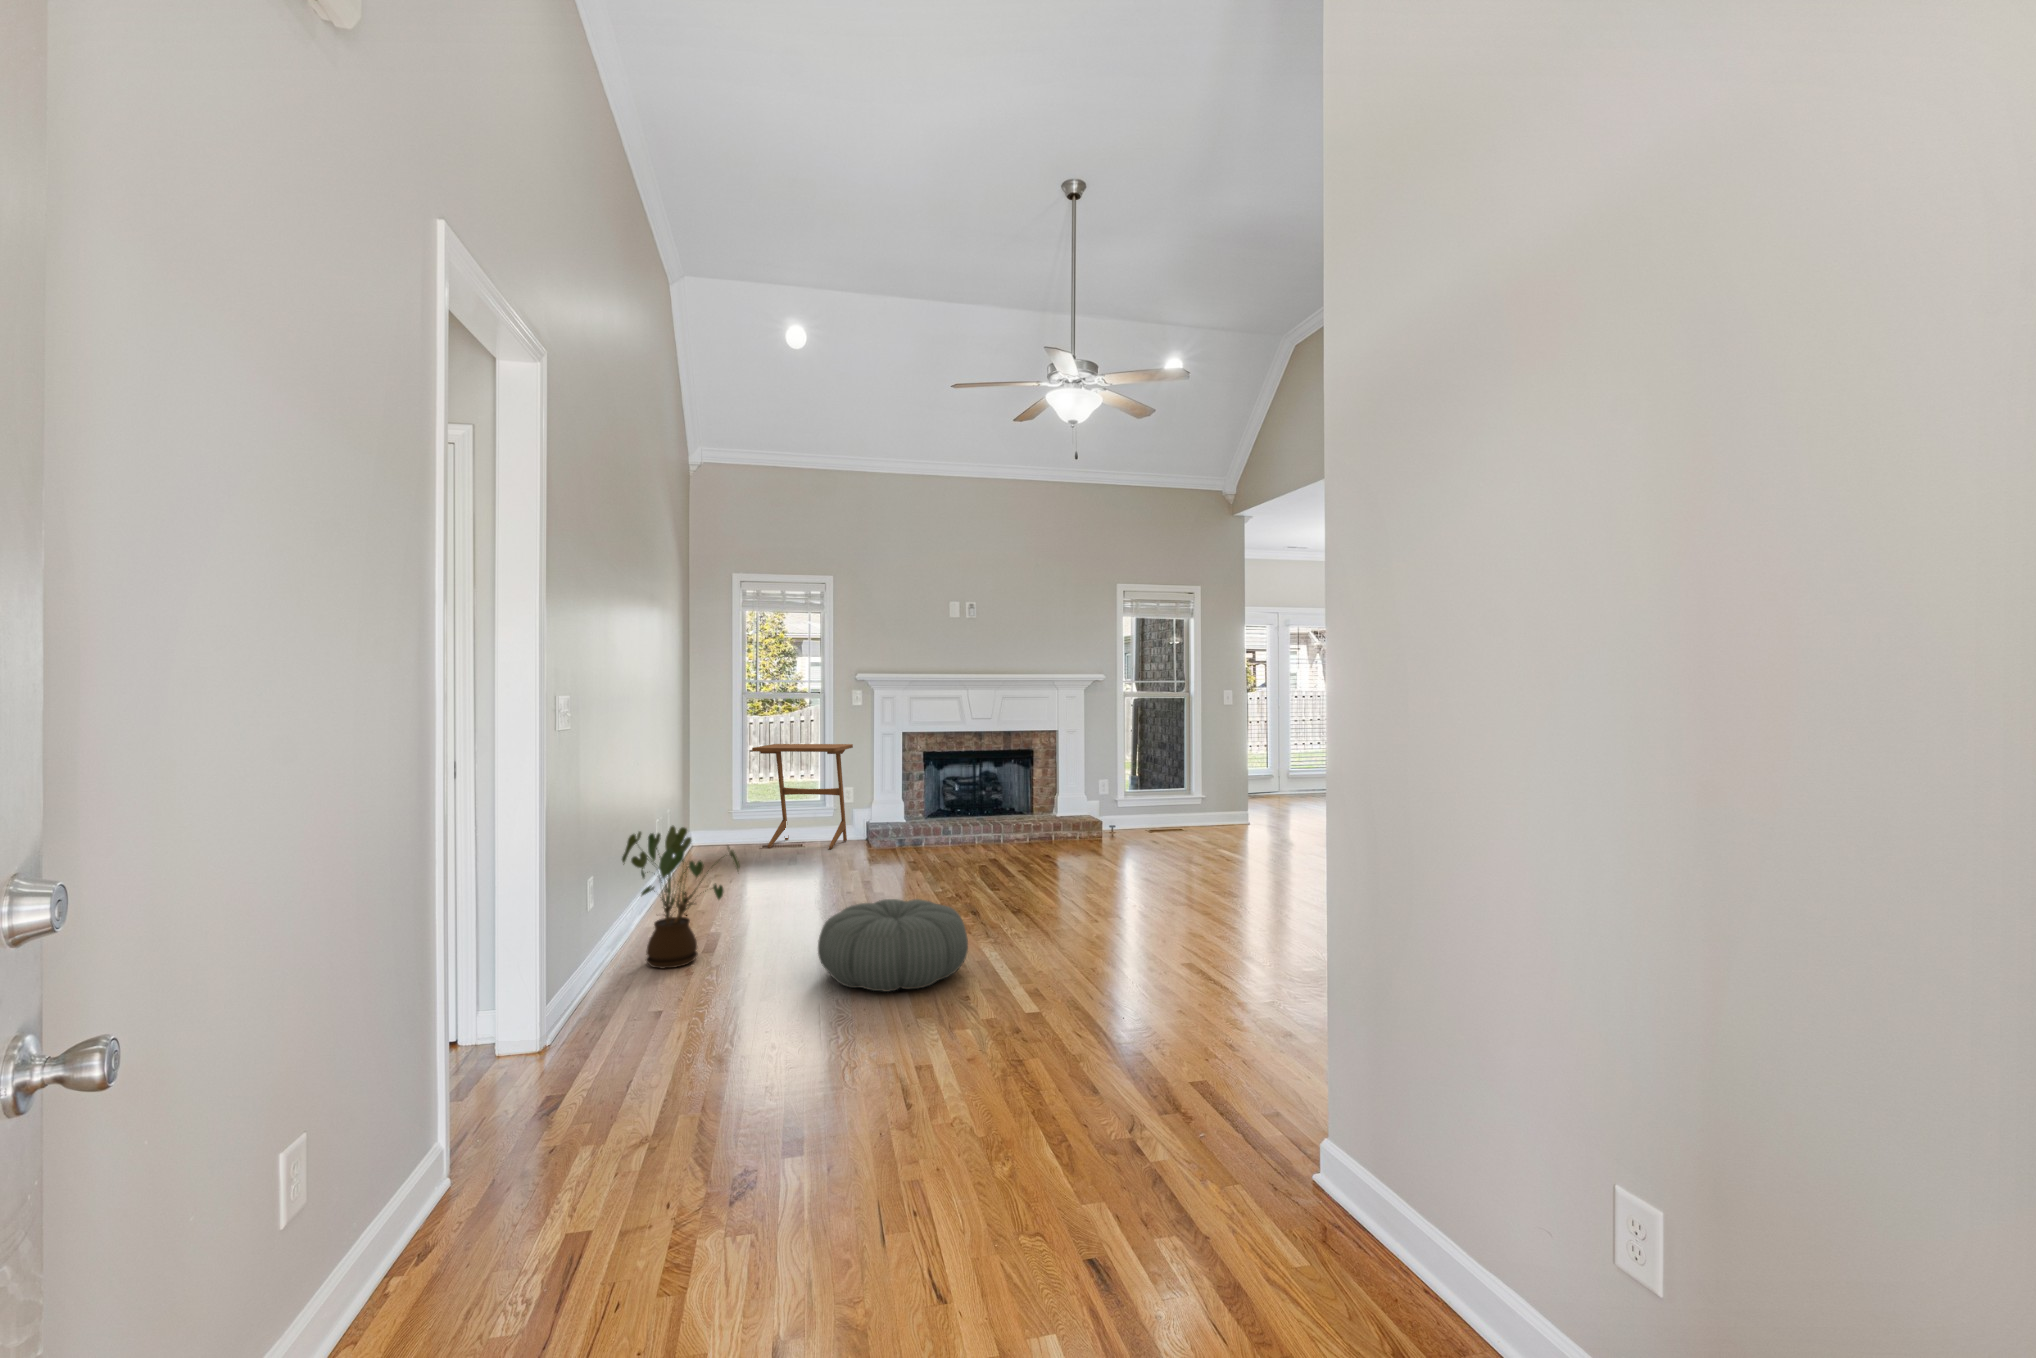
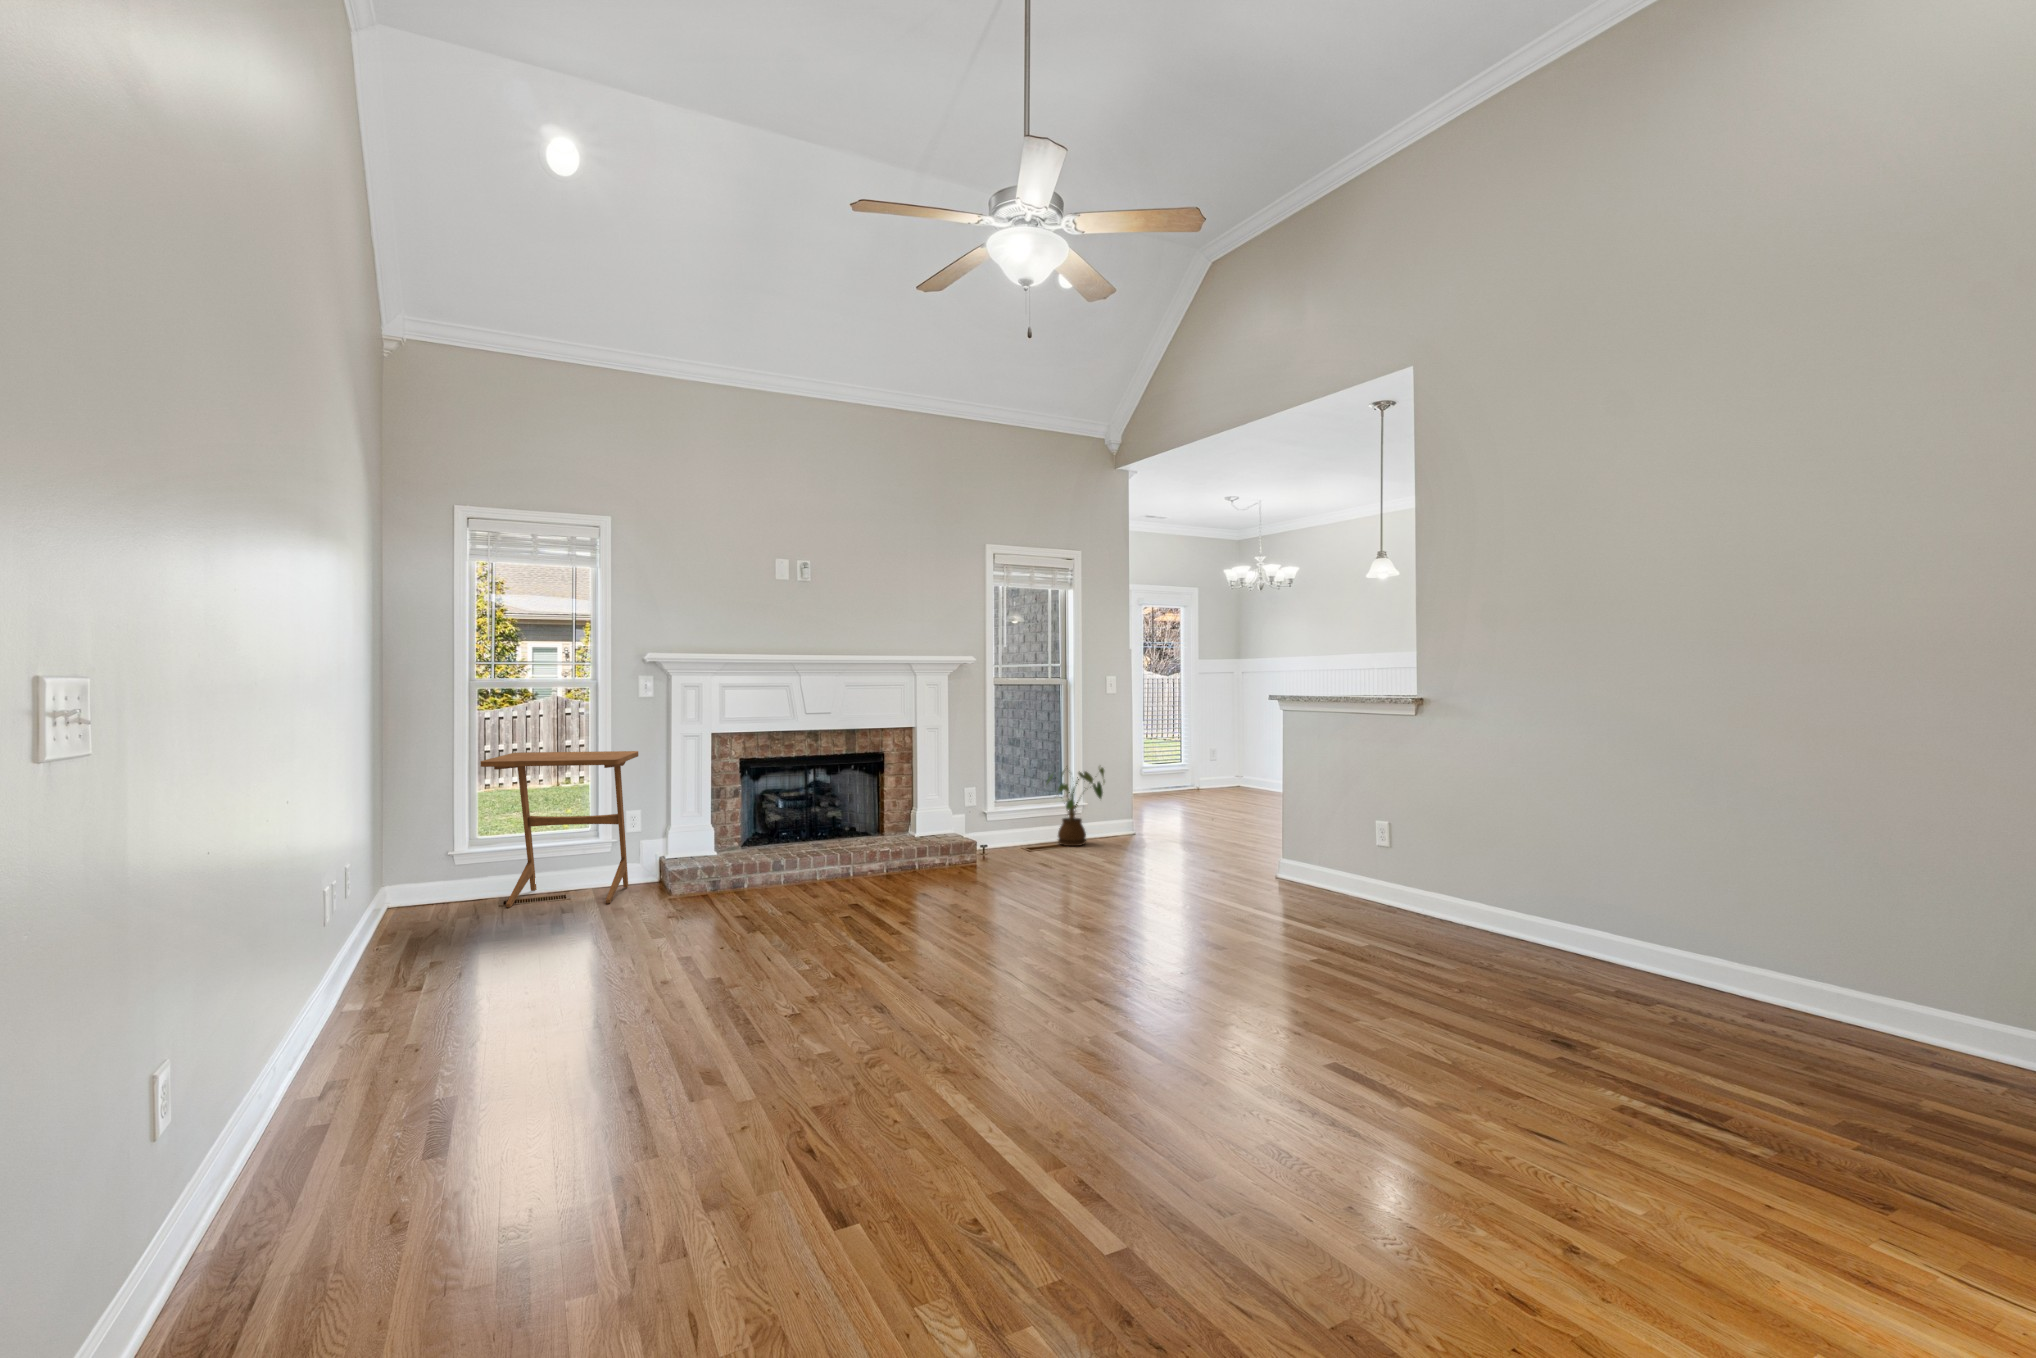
house plant: present [622,826,740,969] -> present [1047,766,1105,846]
pouf: present [818,899,968,992] -> none [684,1032,951,1237]

